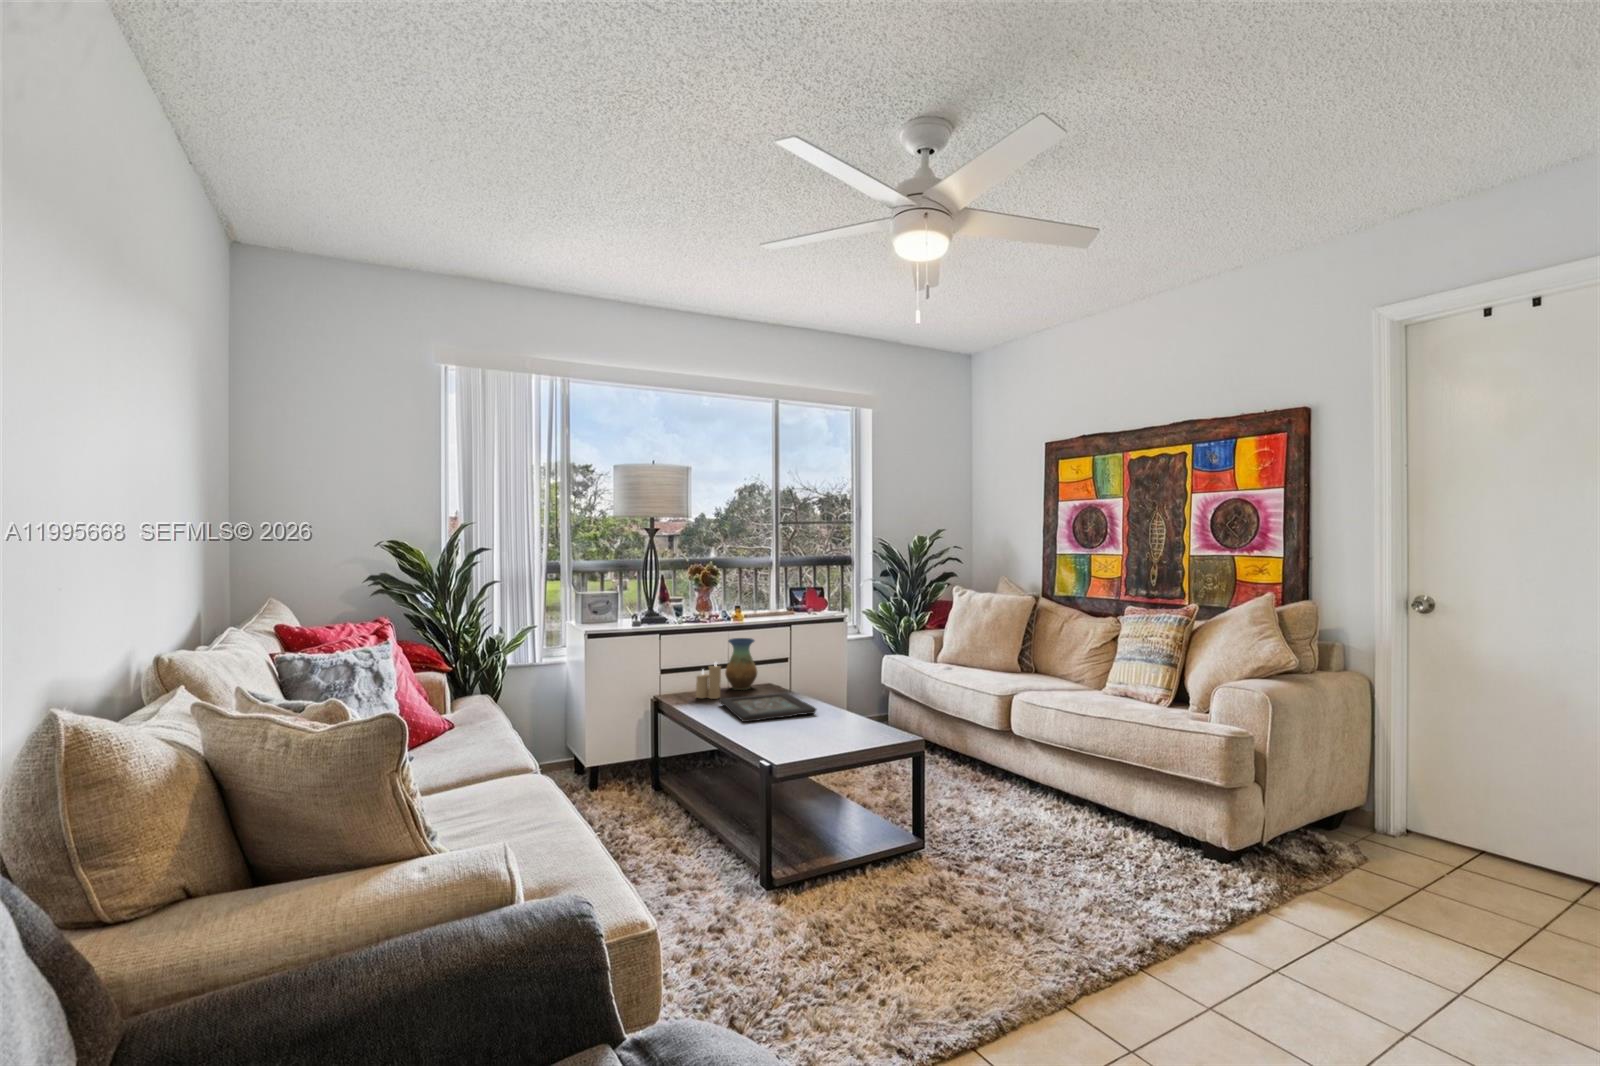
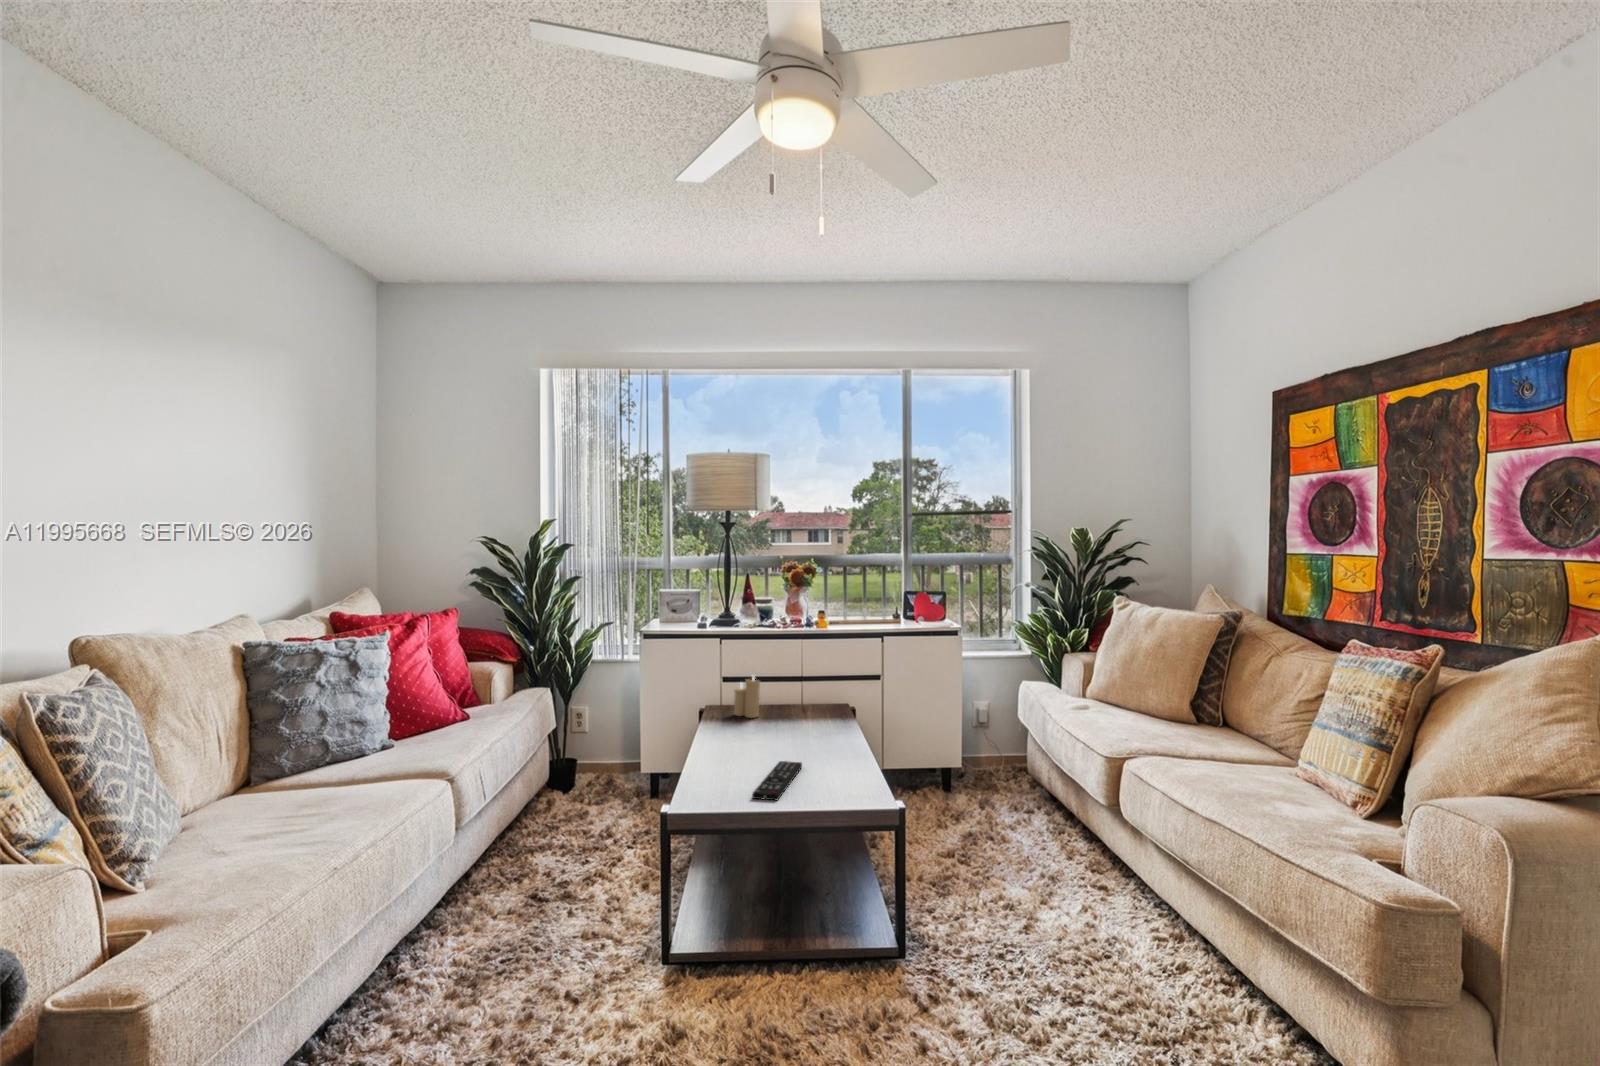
vase: present [725,638,757,690] -> none [783,649,820,710]
decorative tray: present [719,693,816,722] -> none [721,719,824,752]
remote control: none [809,720,851,746] -> present [752,761,802,800]

